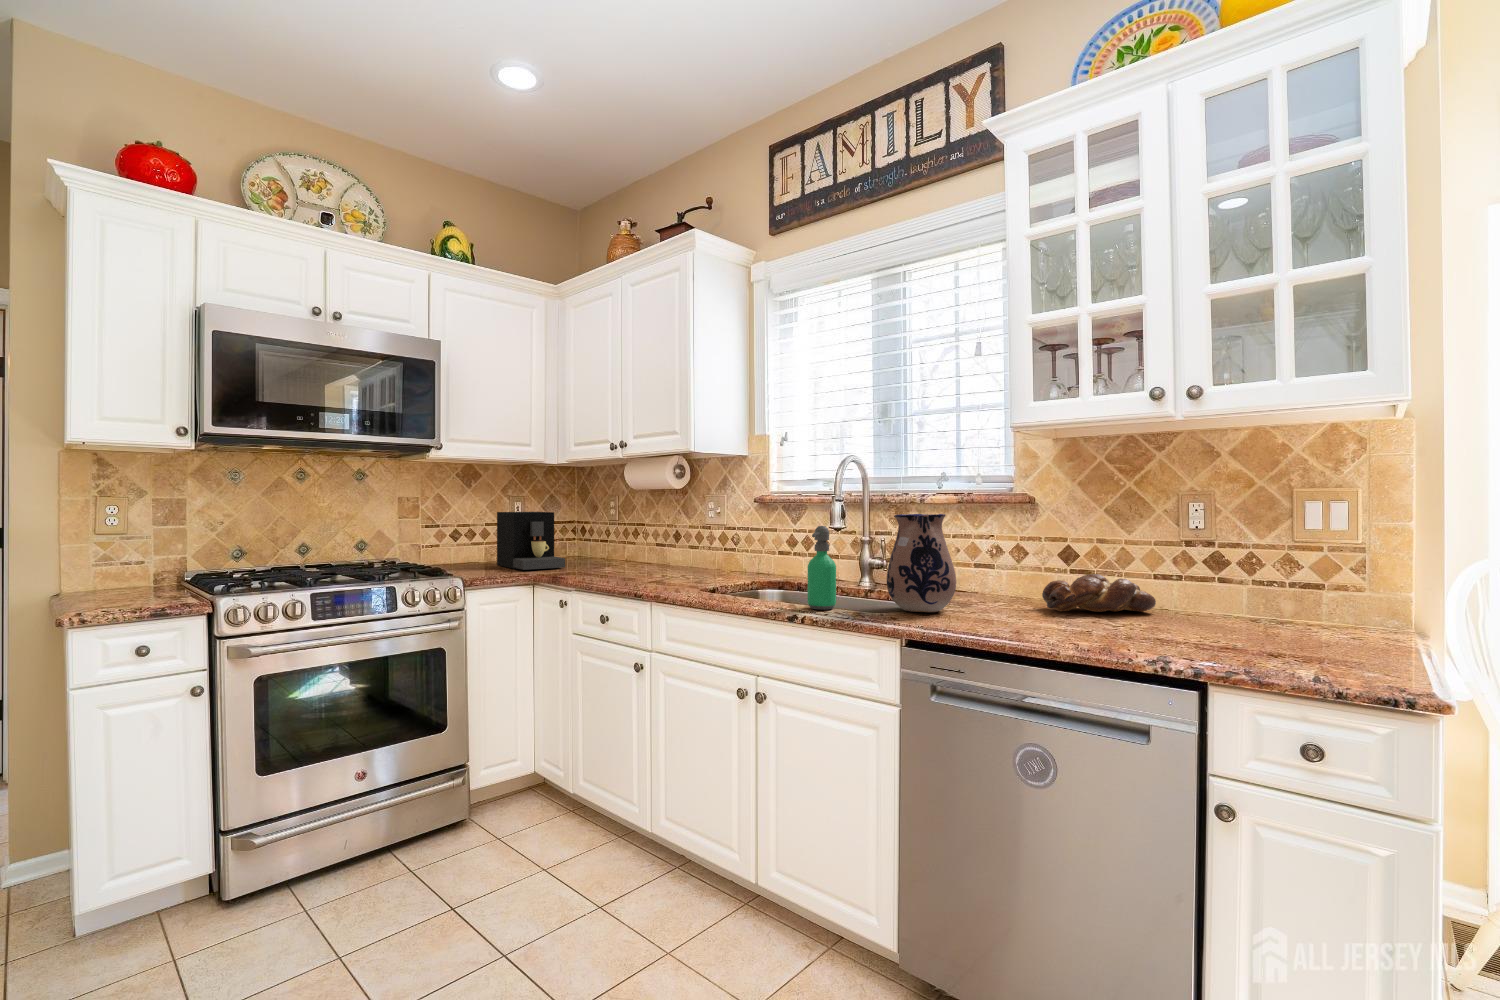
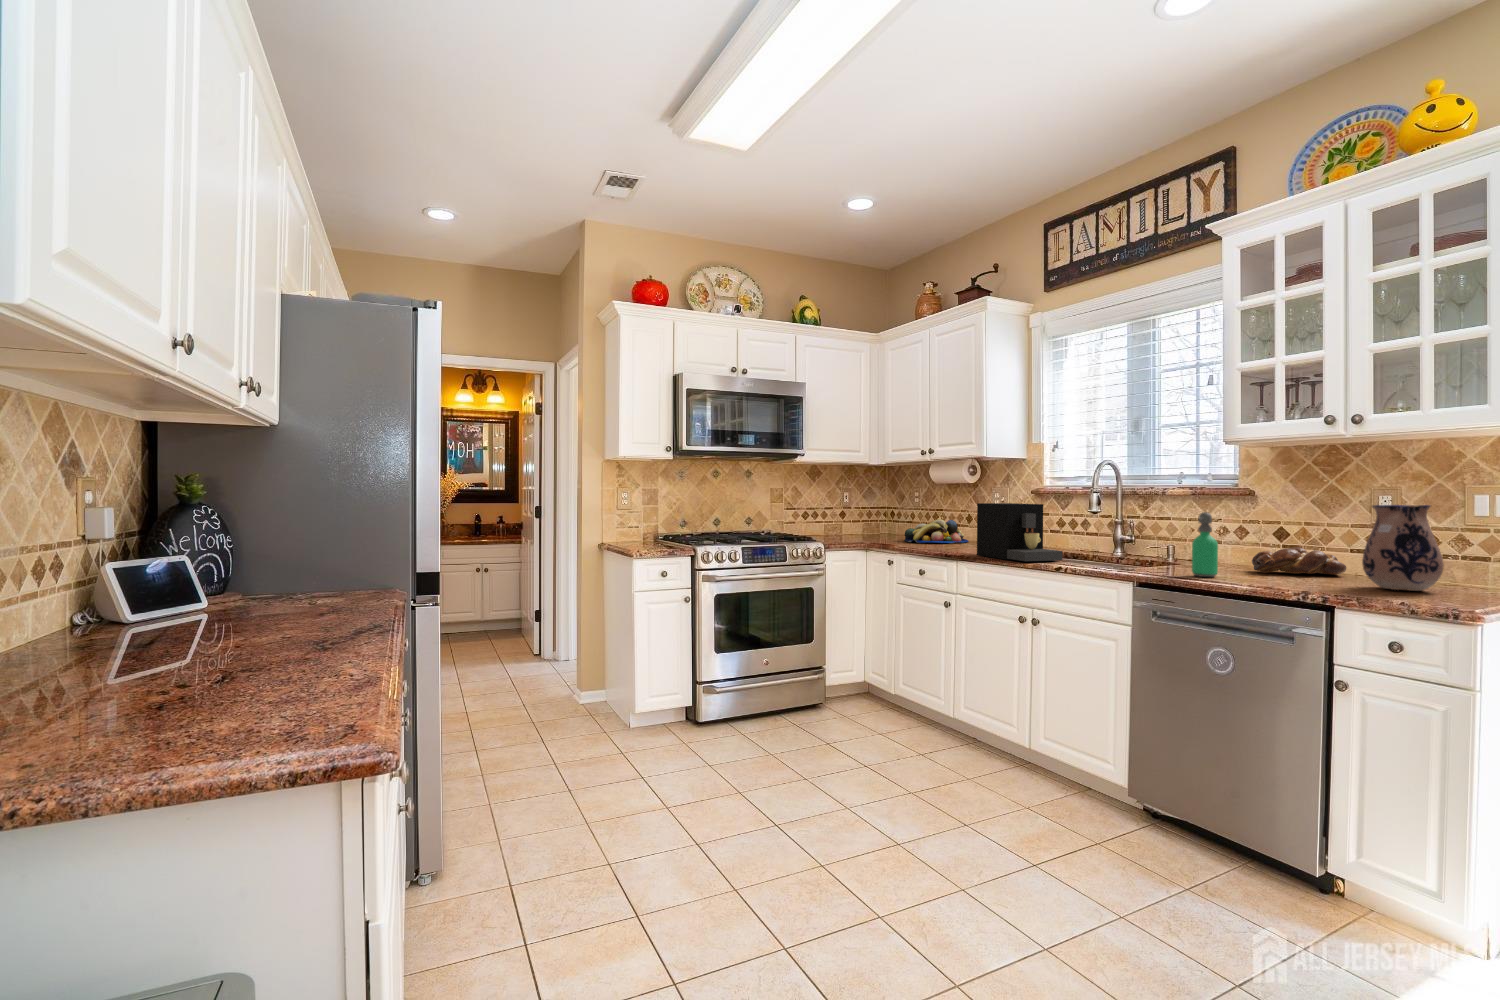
coffee maker: present [497,512,565,570] -> present [977,503,1062,561]
ceramic pitcher: present [887,514,956,612] -> present [1362,505,1444,591]
soap dispenser: present [808,526,836,610] -> present [1192,512,1218,577]
fruit bowl: none [589,538,677,572] -> present [904,519,968,543]

